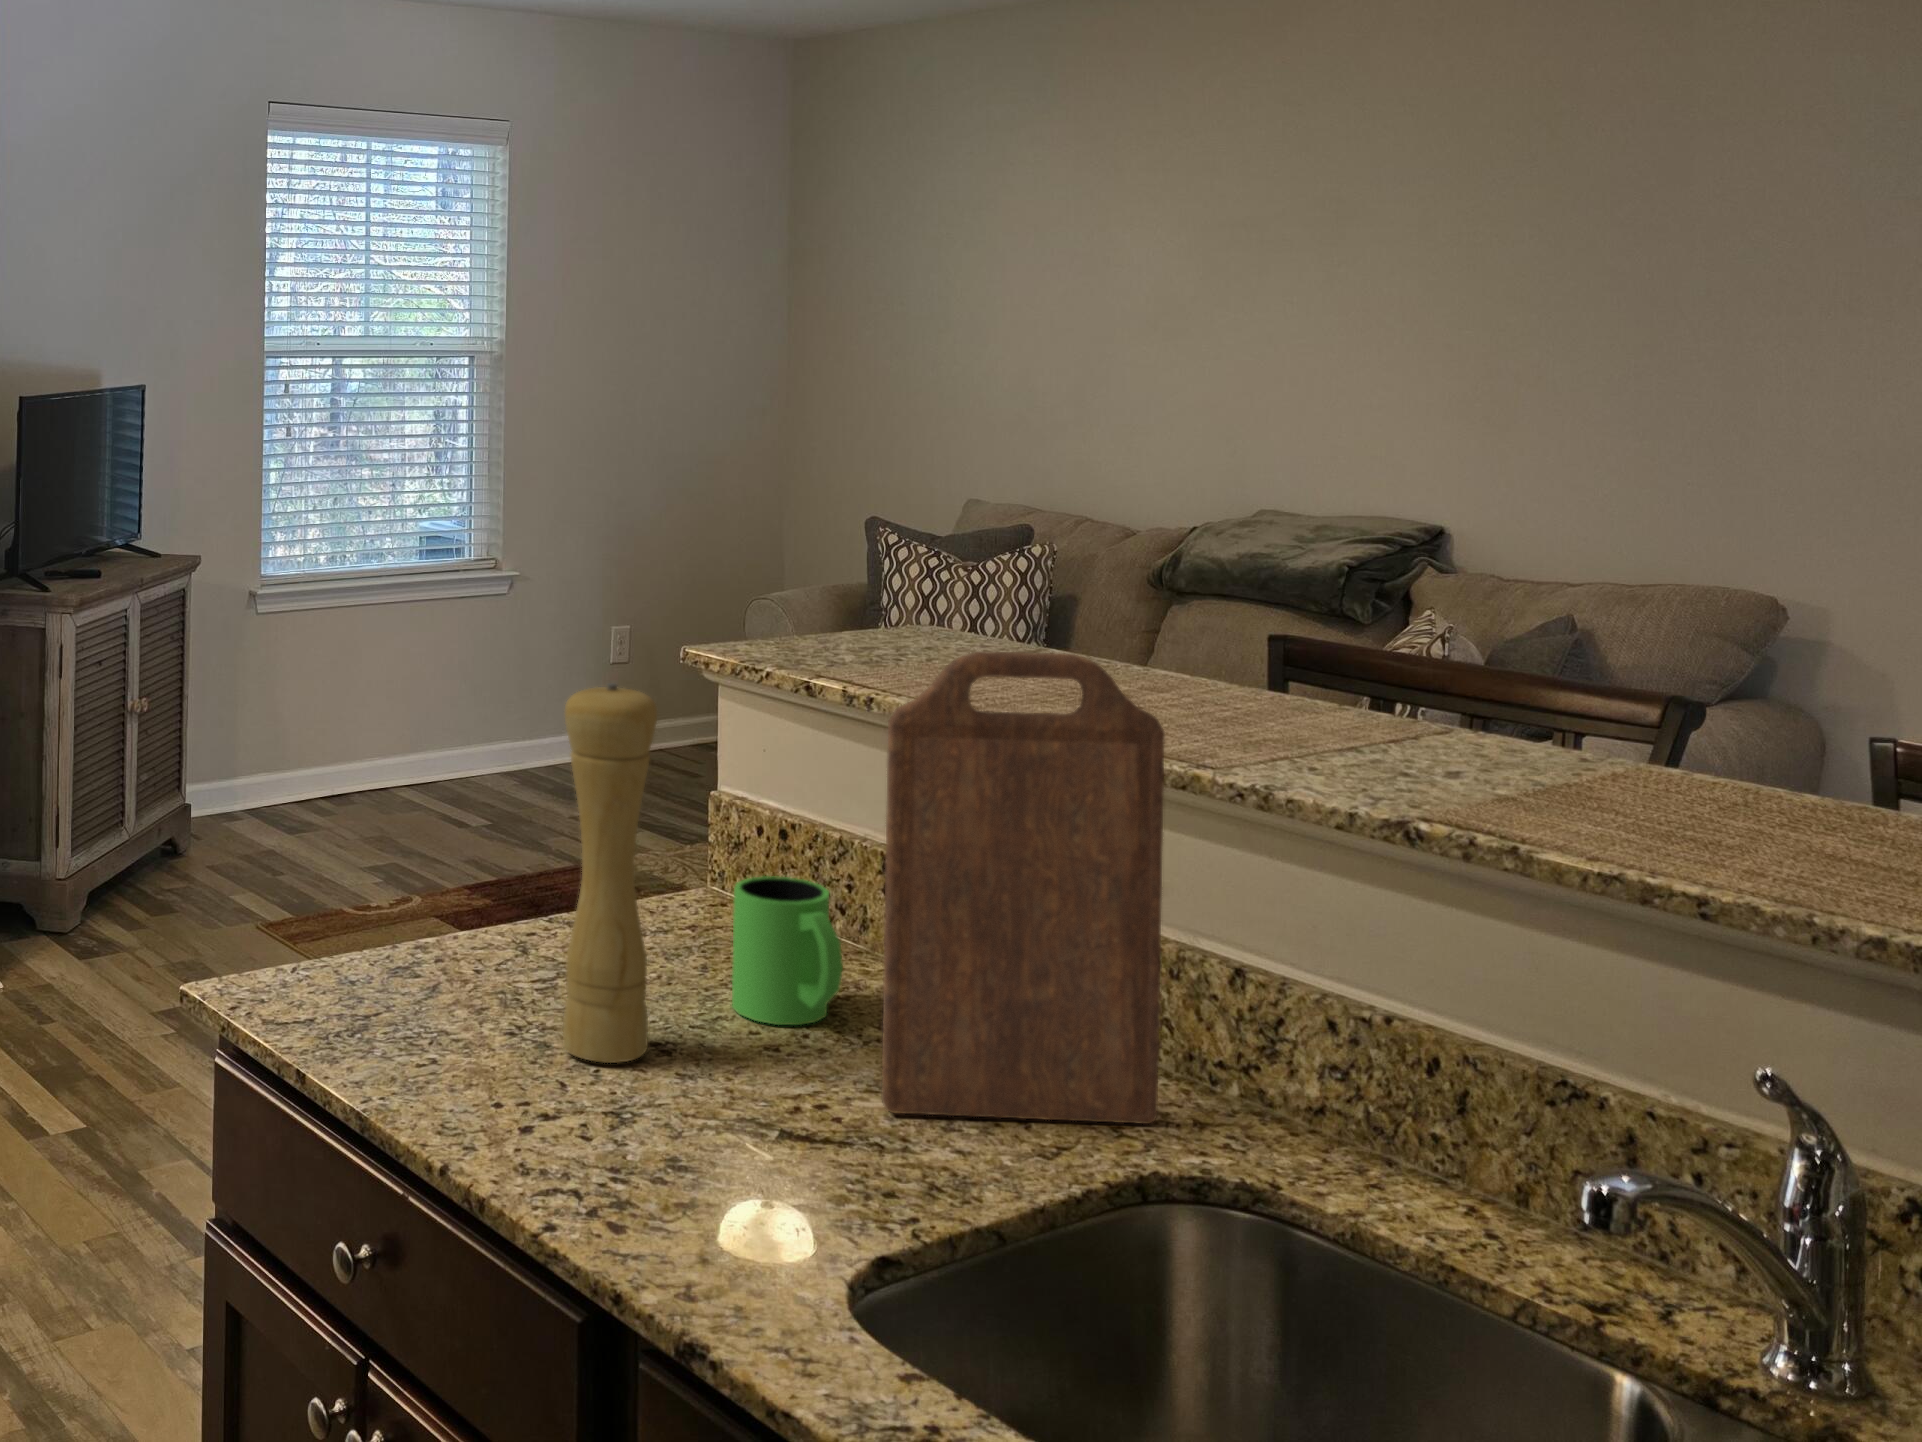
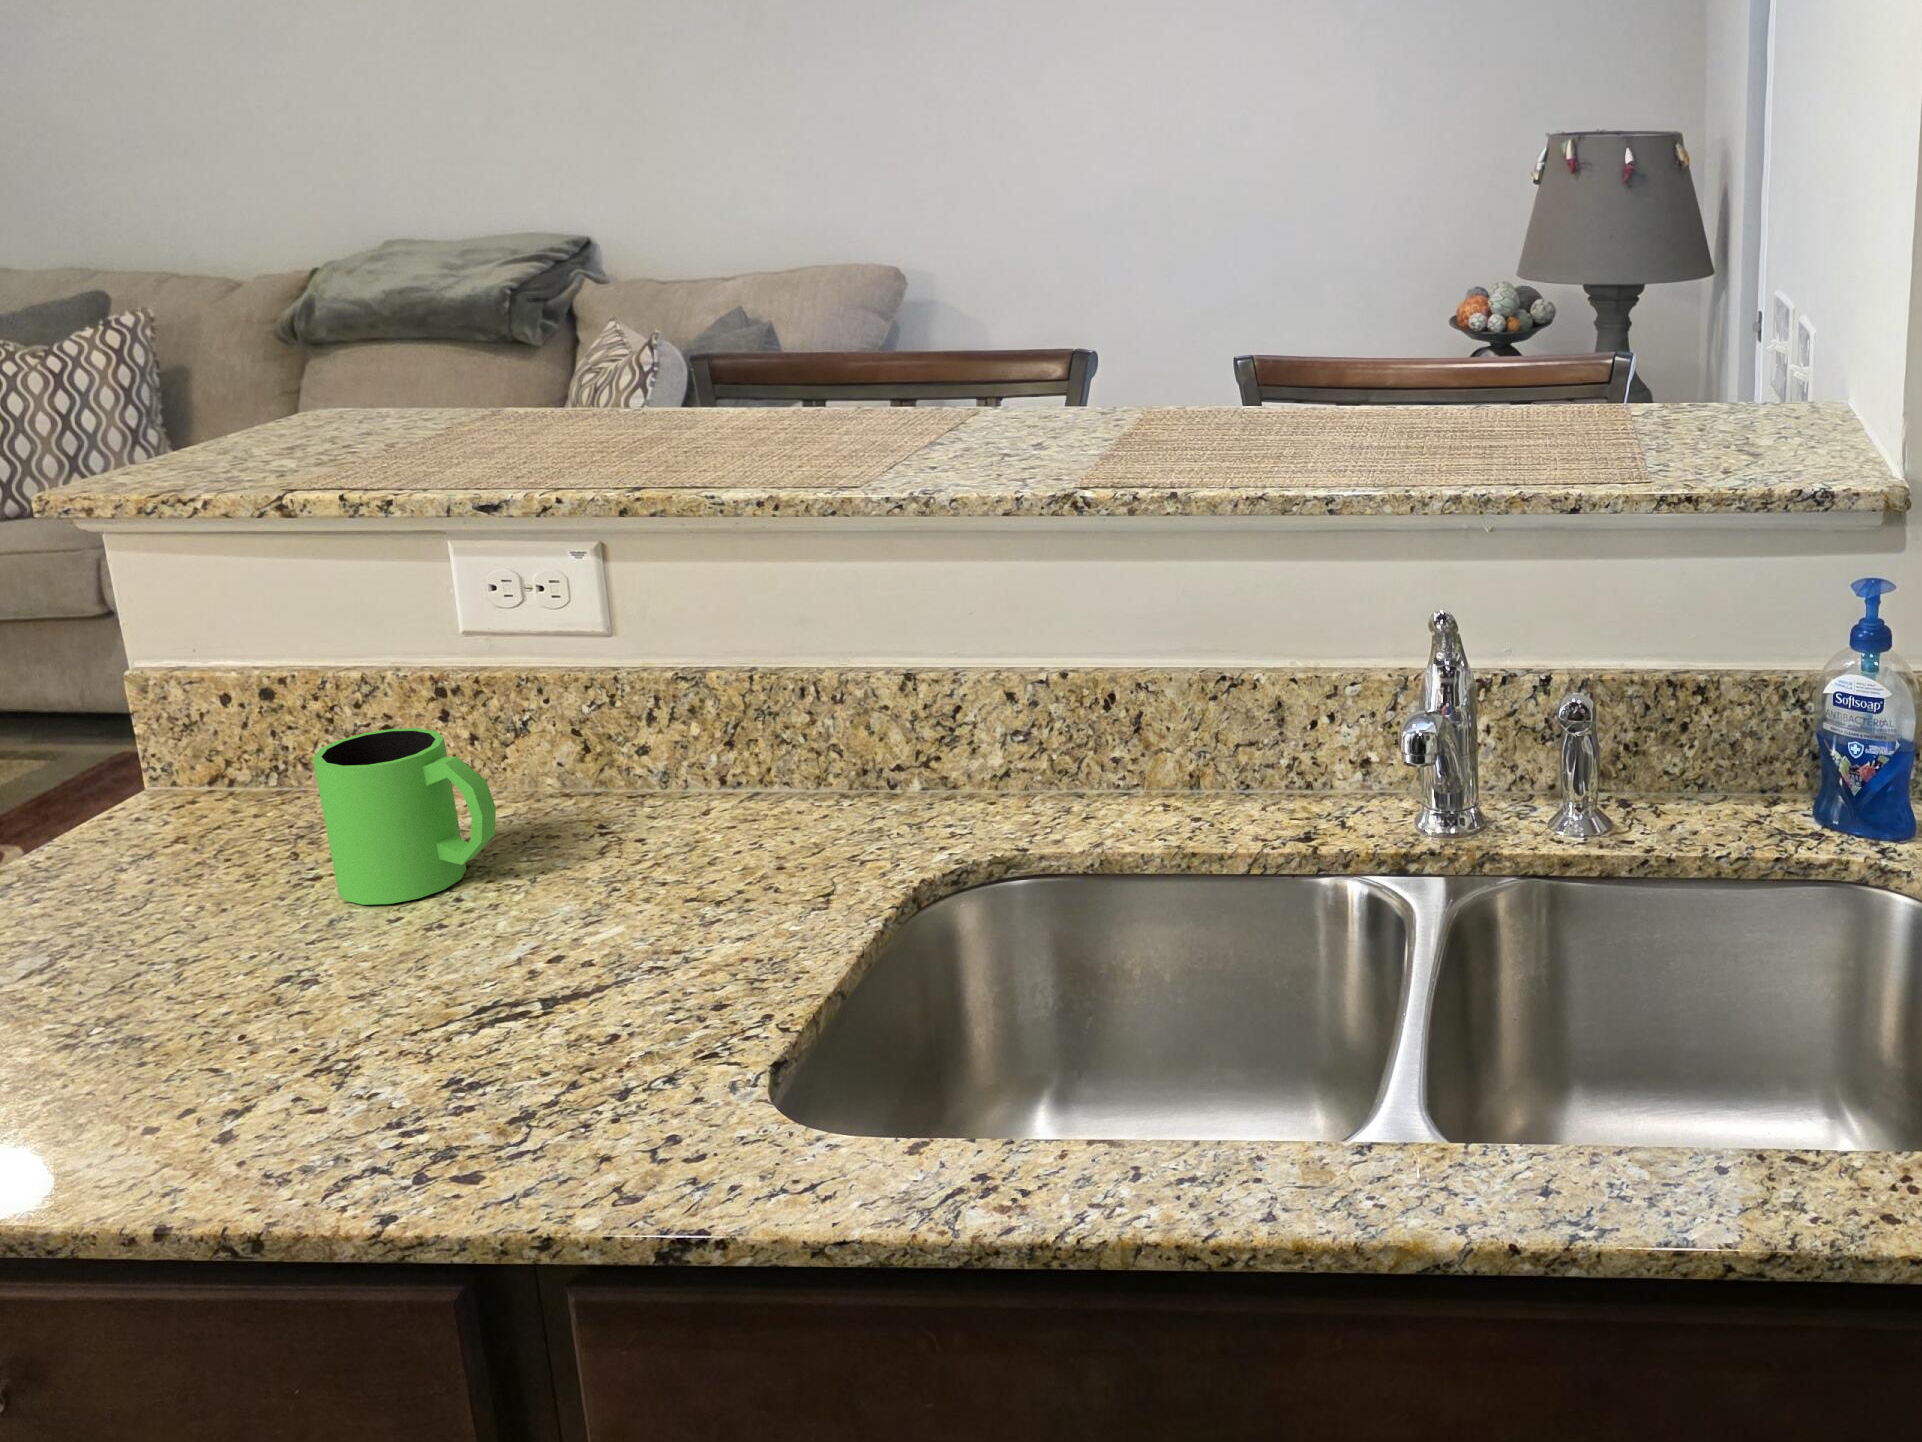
cutting board: present [881,651,1165,1124] -> none [565,396,886,932]
pepper mill: present [563,683,657,1063] -> none [73,549,298,1028]

